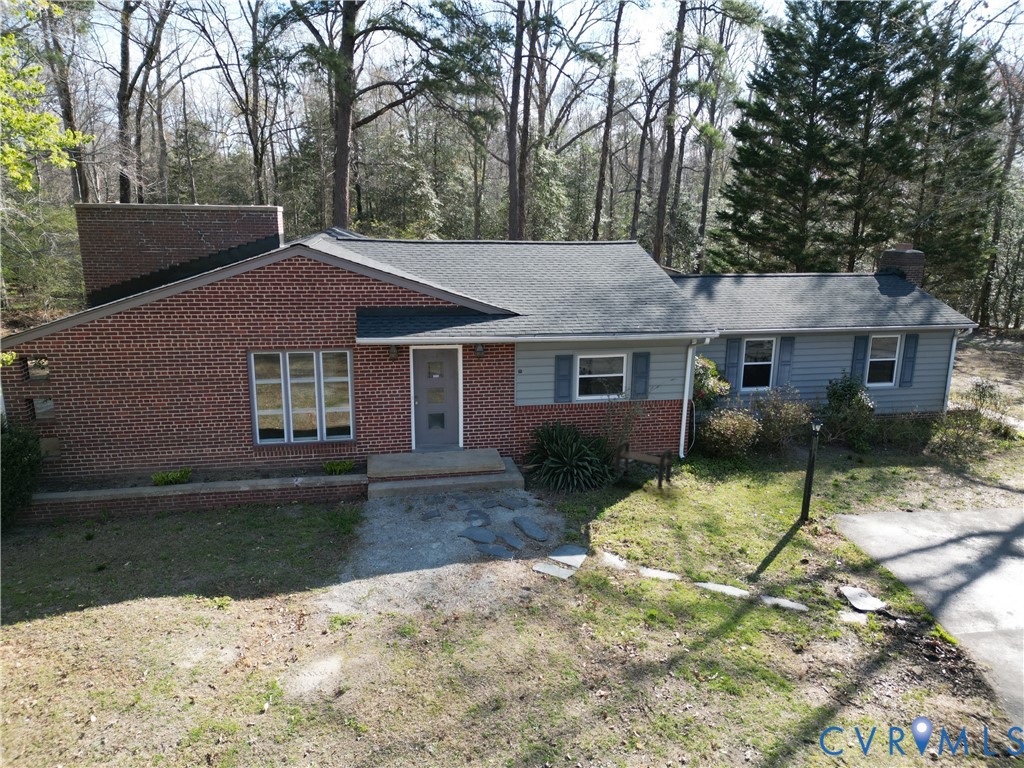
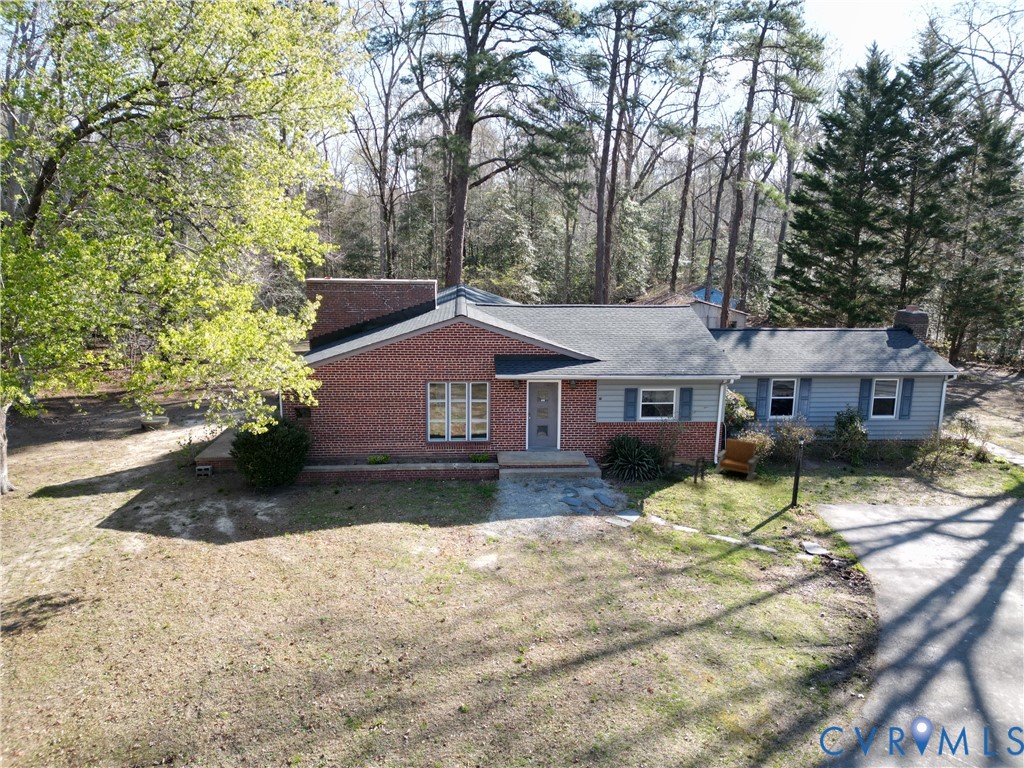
lounge chair: none [682,422,742,481] -> present [714,439,759,481]

